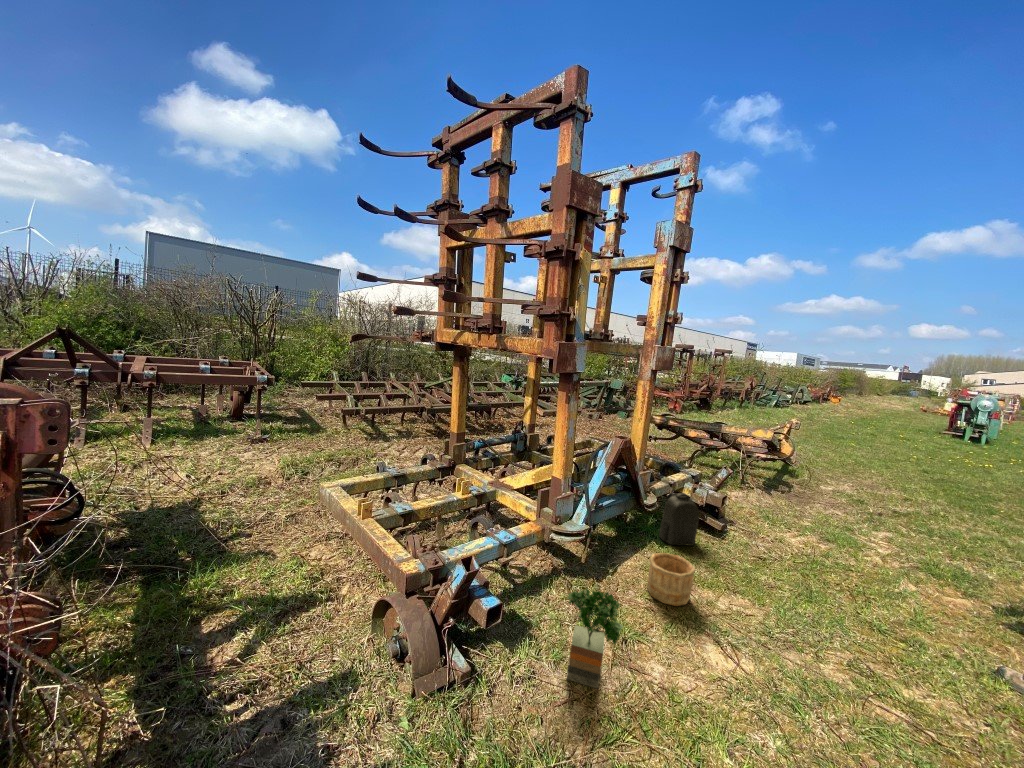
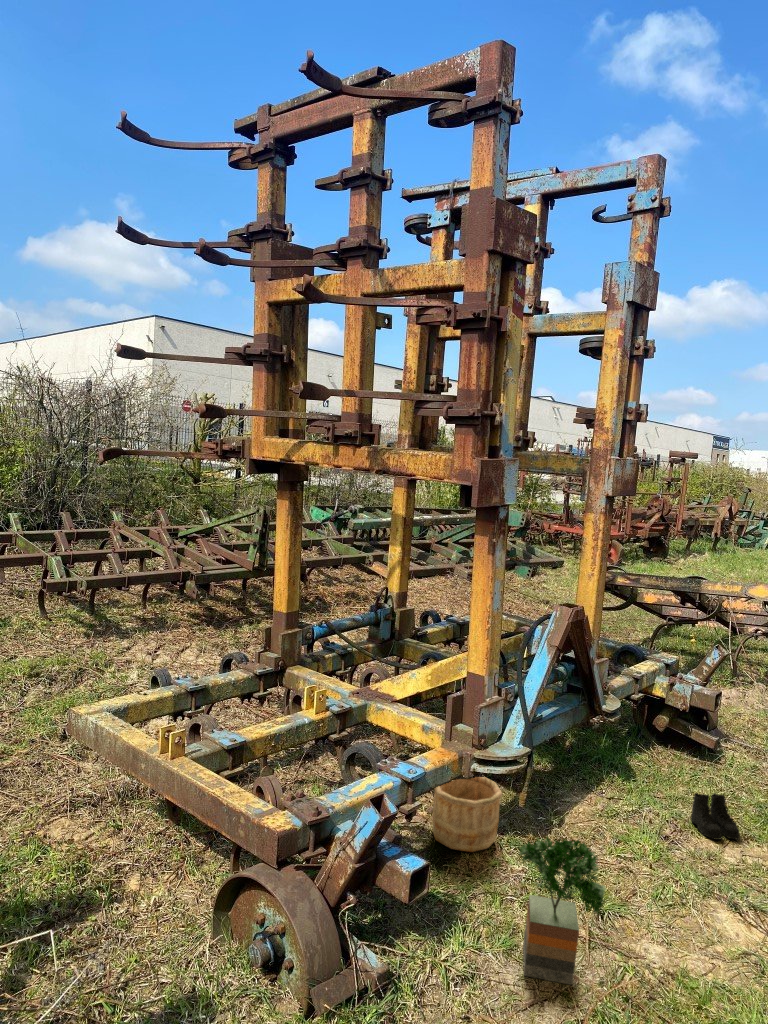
backpack: present [659,493,699,546] -> none [619,692,682,775]
wooden bucket: present [647,553,695,606] -> present [432,777,502,852]
boots: none [699,560,730,593] -> present [691,793,740,840]

